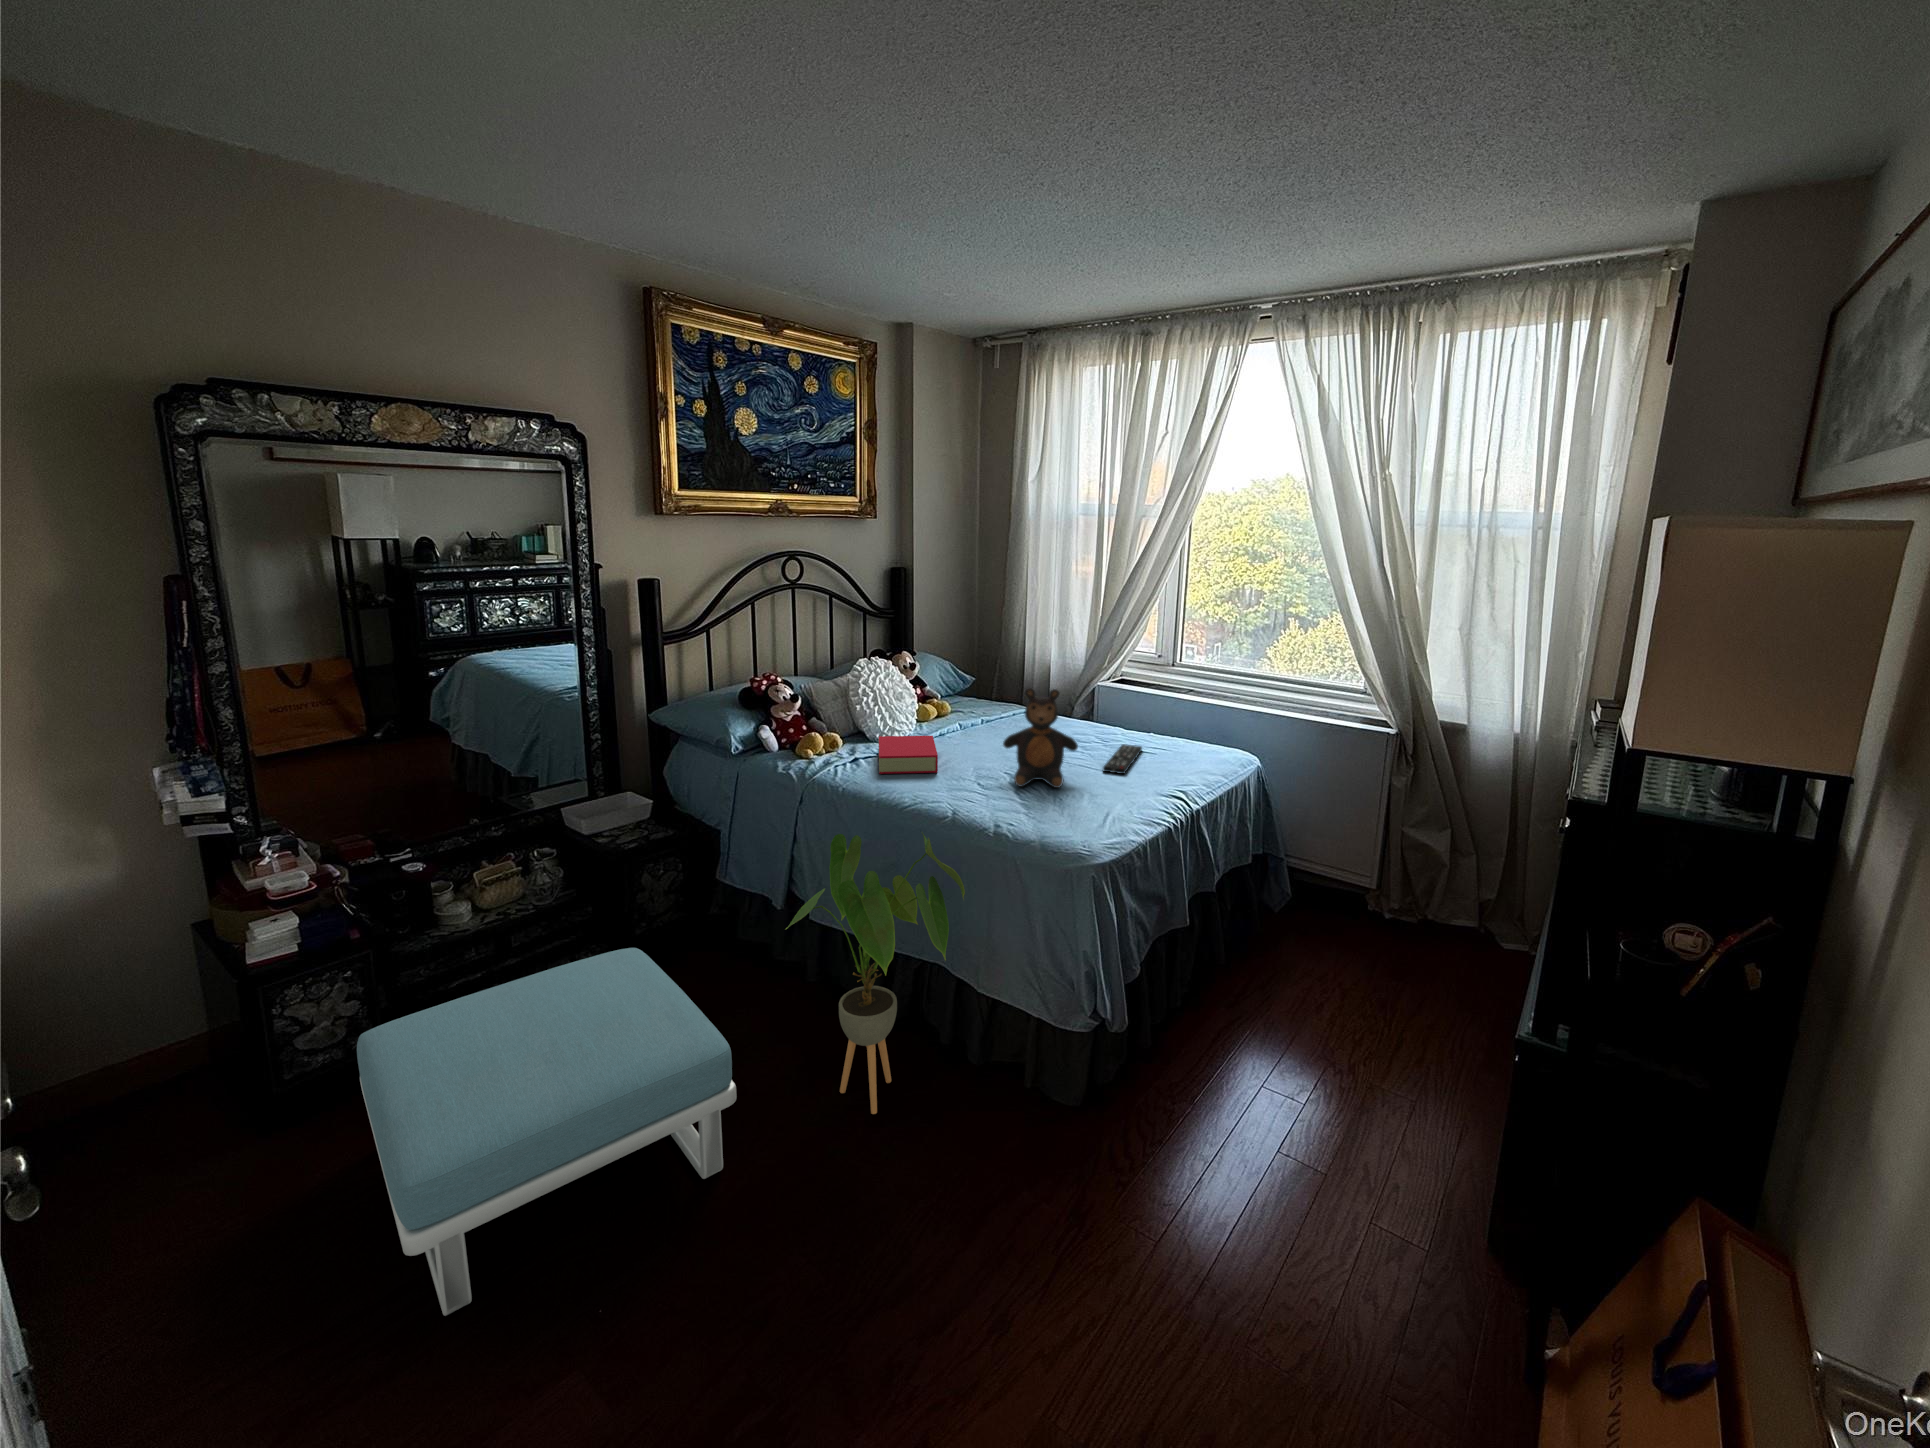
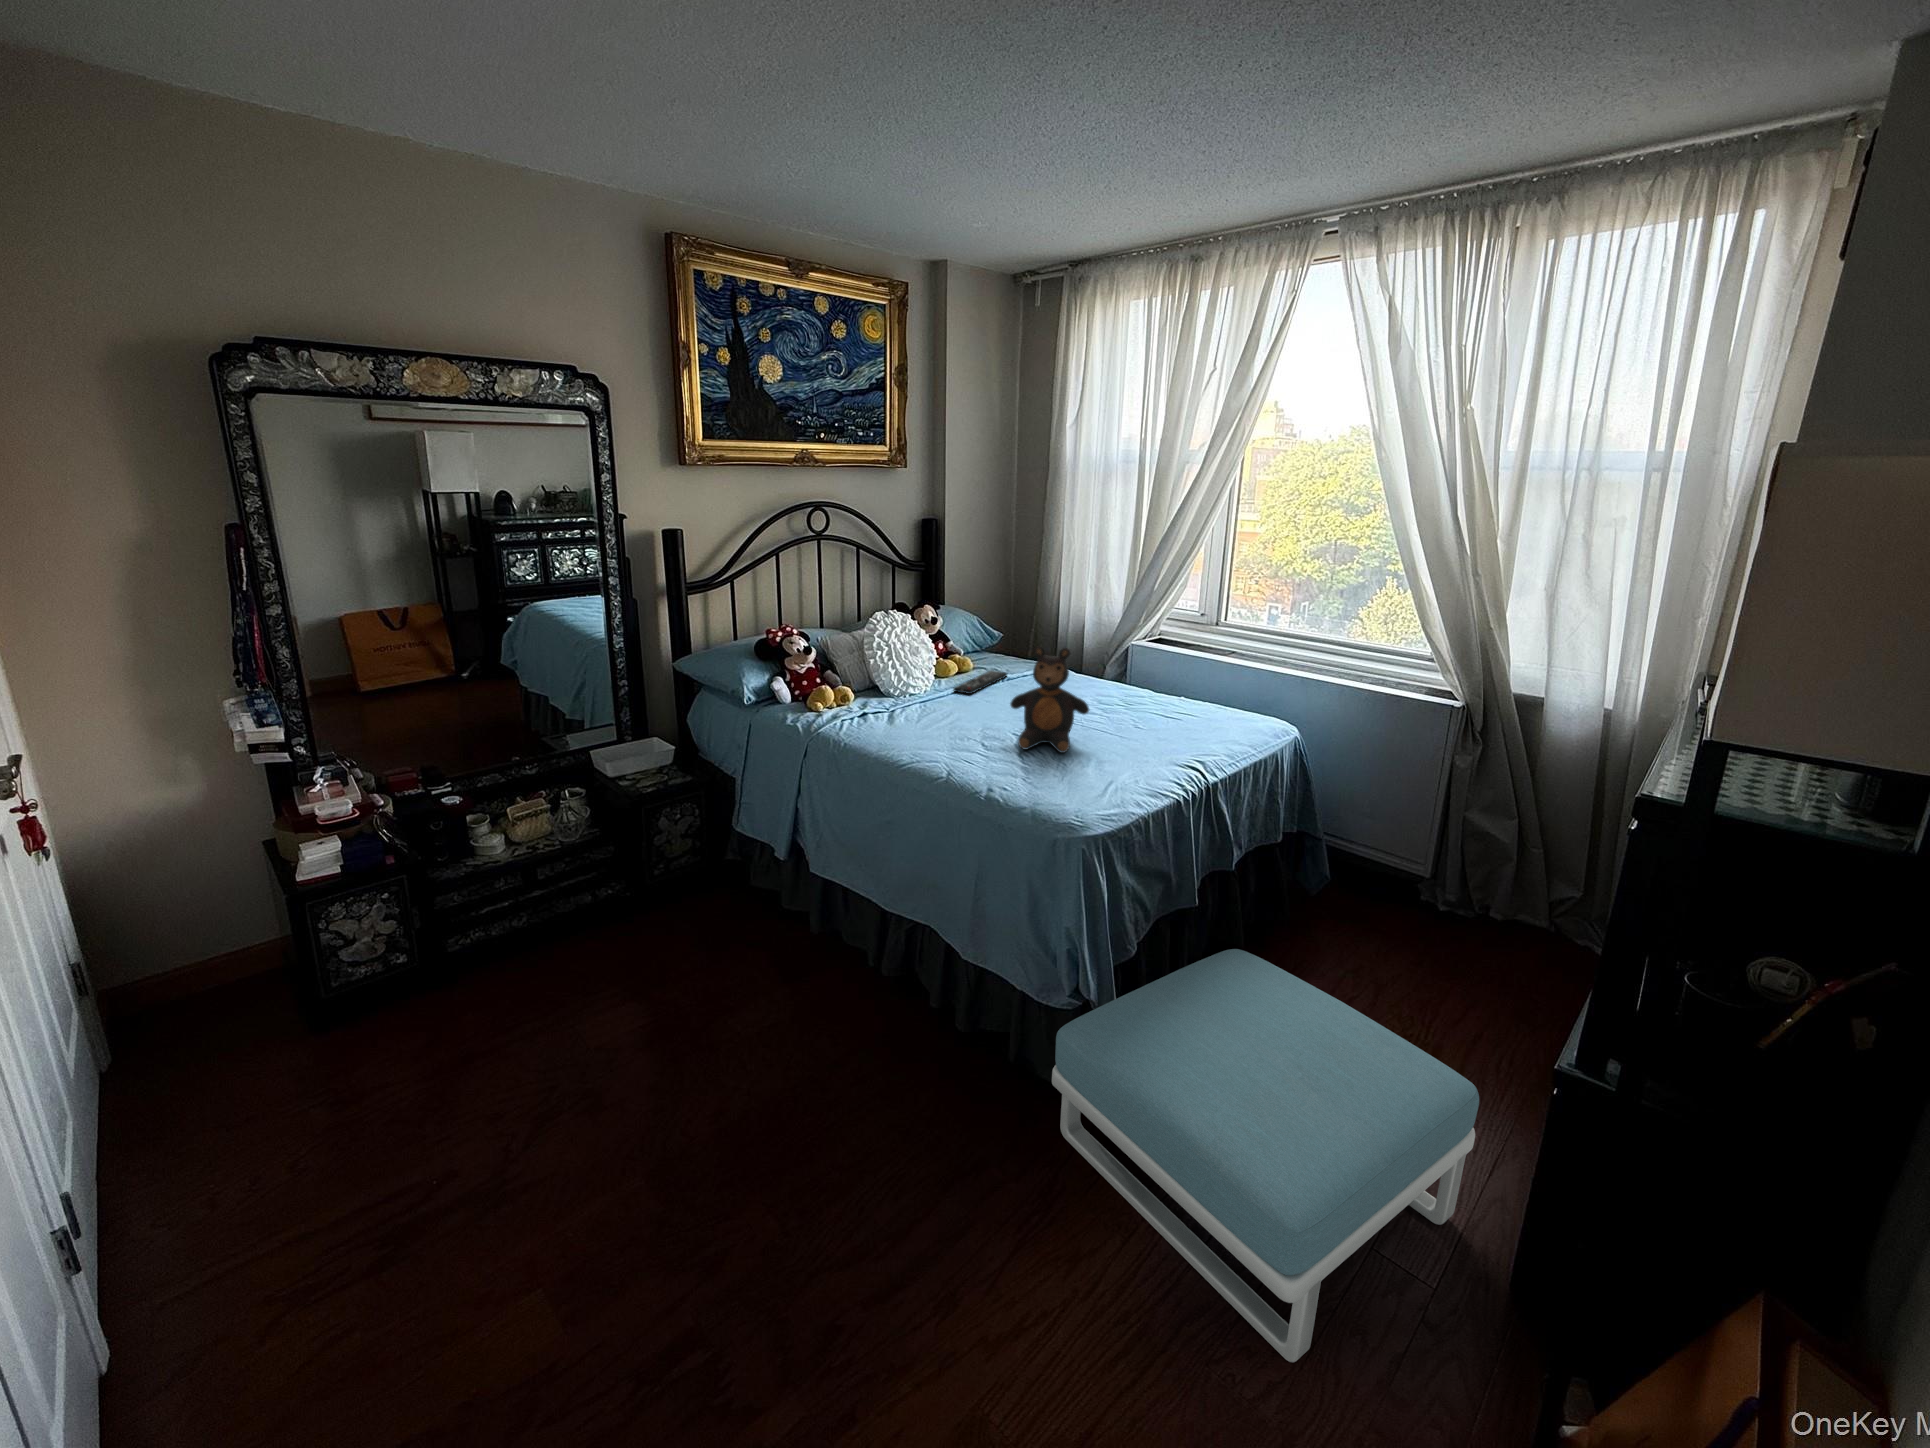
book: present [879,736,938,774] -> none [883,692,945,731]
remote control: present [1103,744,1142,774] -> present [953,670,1007,694]
house plant: present [786,833,965,1114] -> none [768,791,950,1071]
footstool: present [357,948,736,1316] -> present [1052,949,1479,1362]

